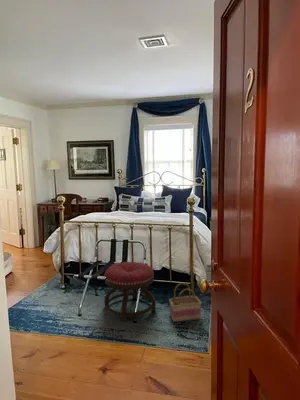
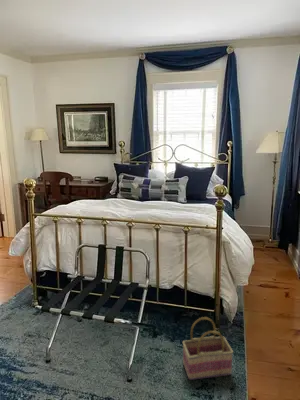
ottoman: present [104,262,156,321] -> none [86,278,163,374]

